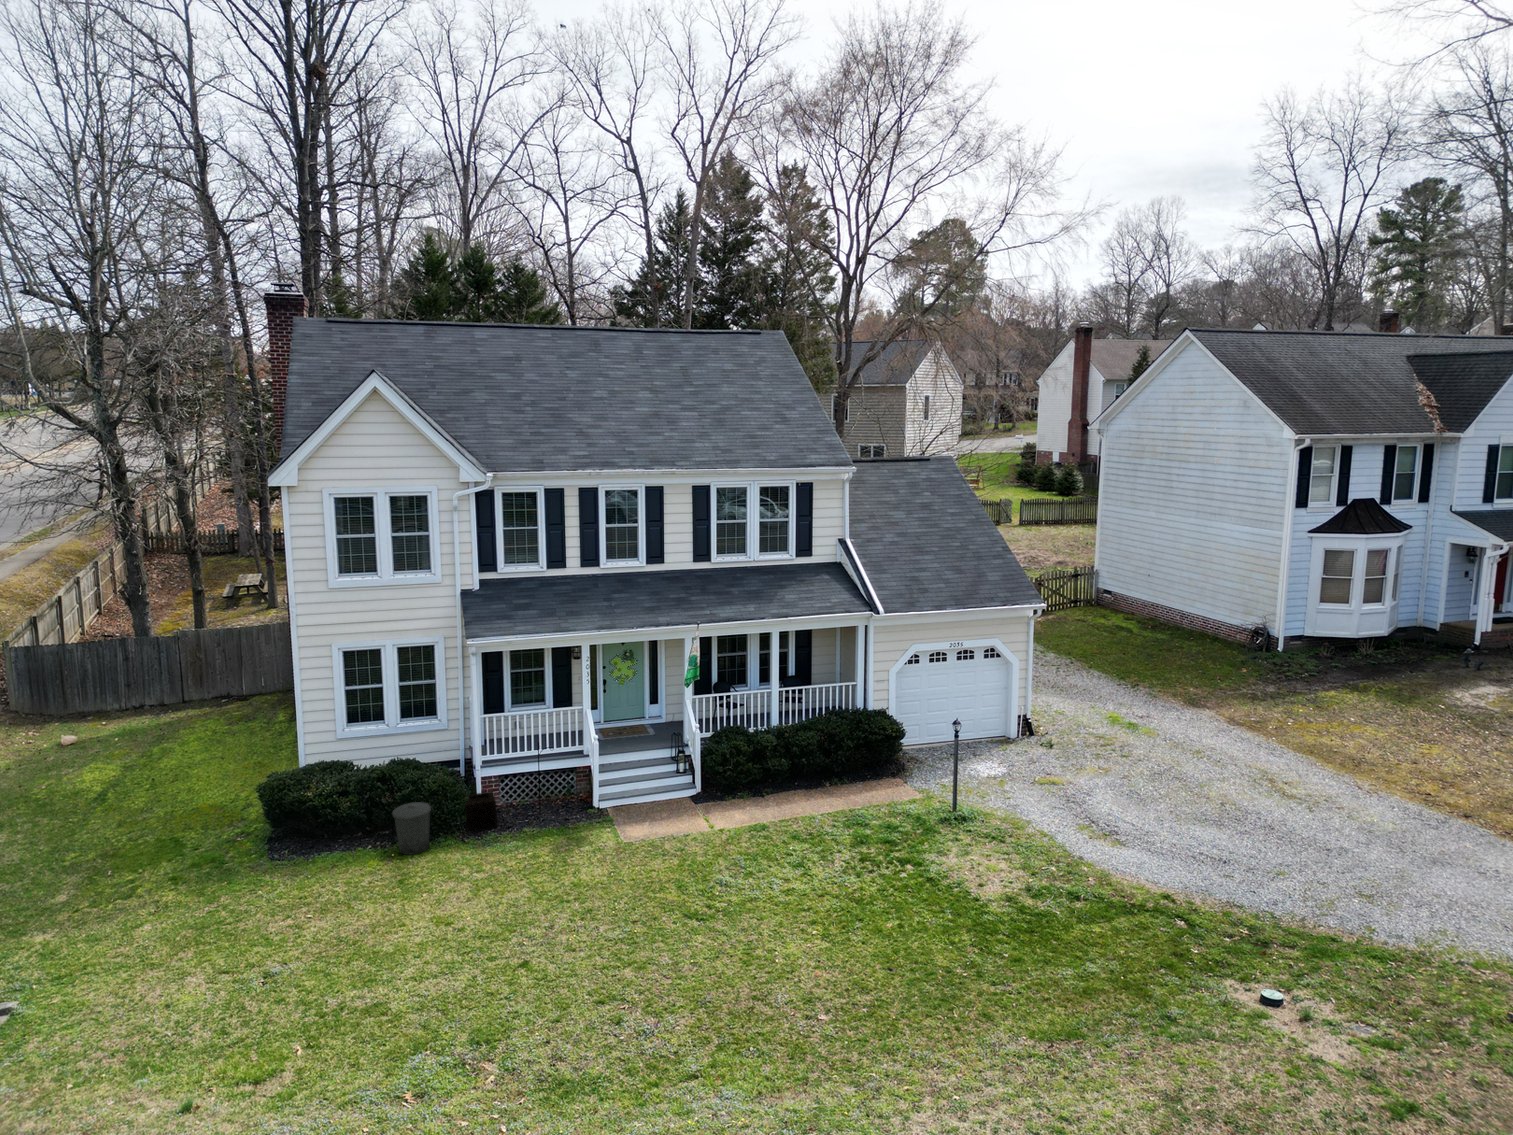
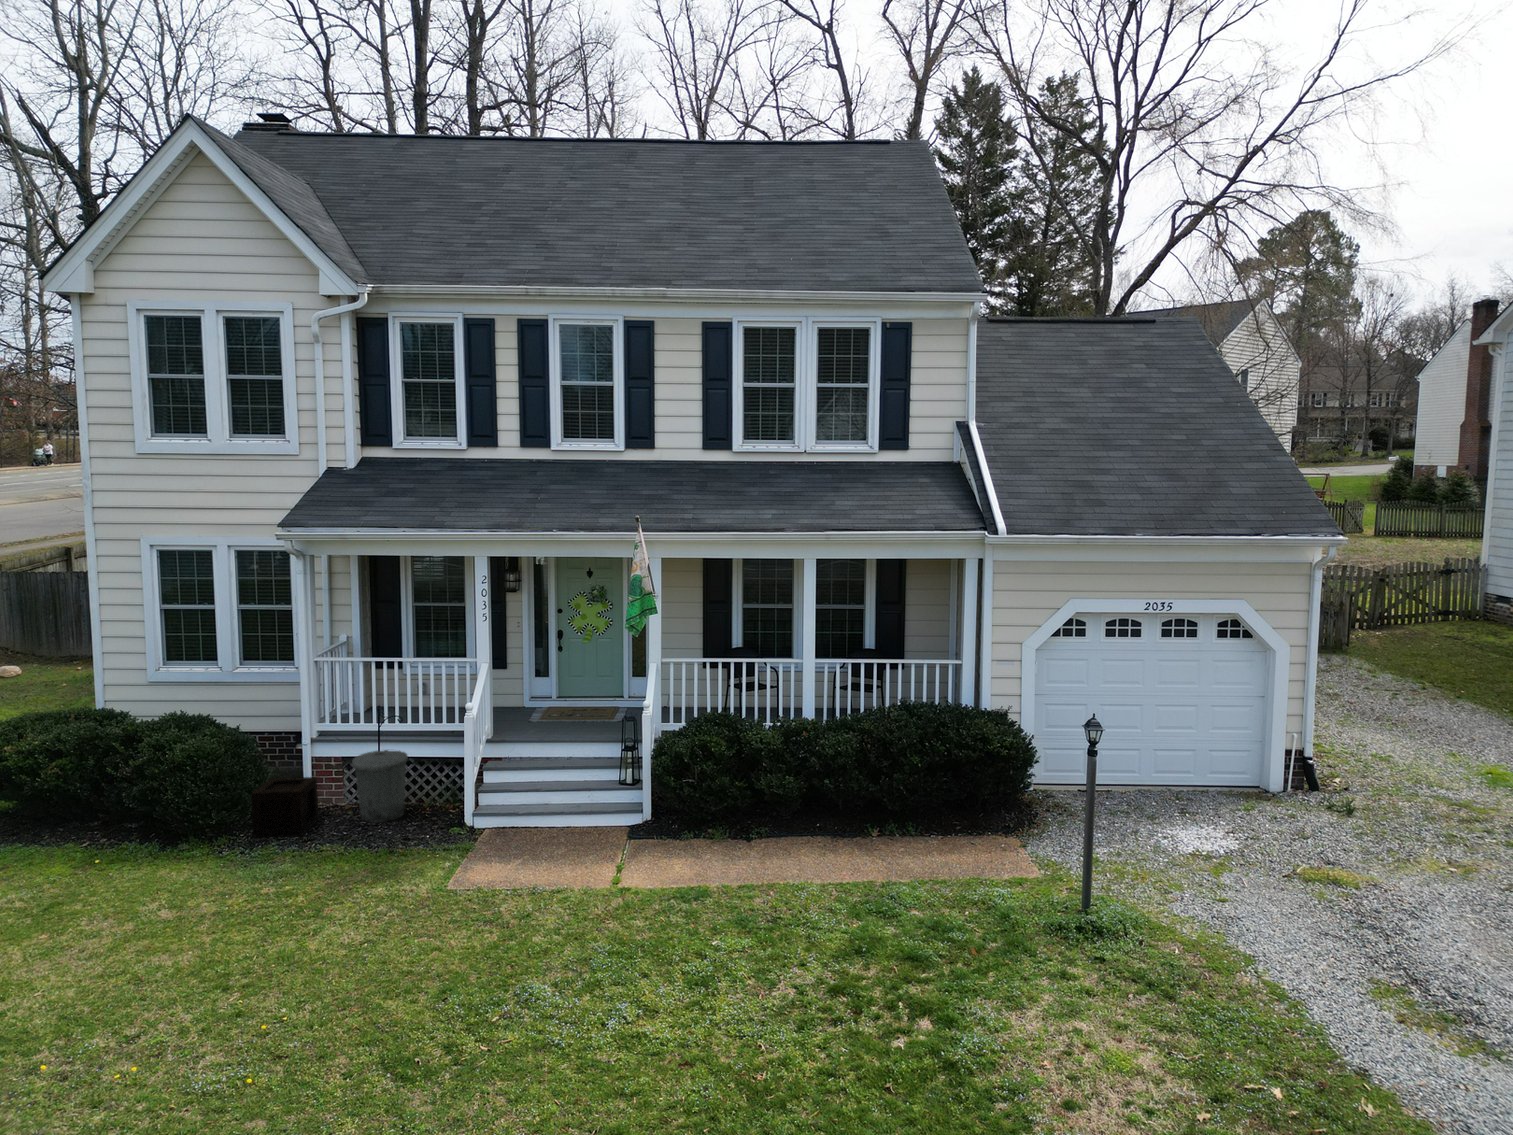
trash can: present [393,802,431,855] -> present [352,750,408,823]

